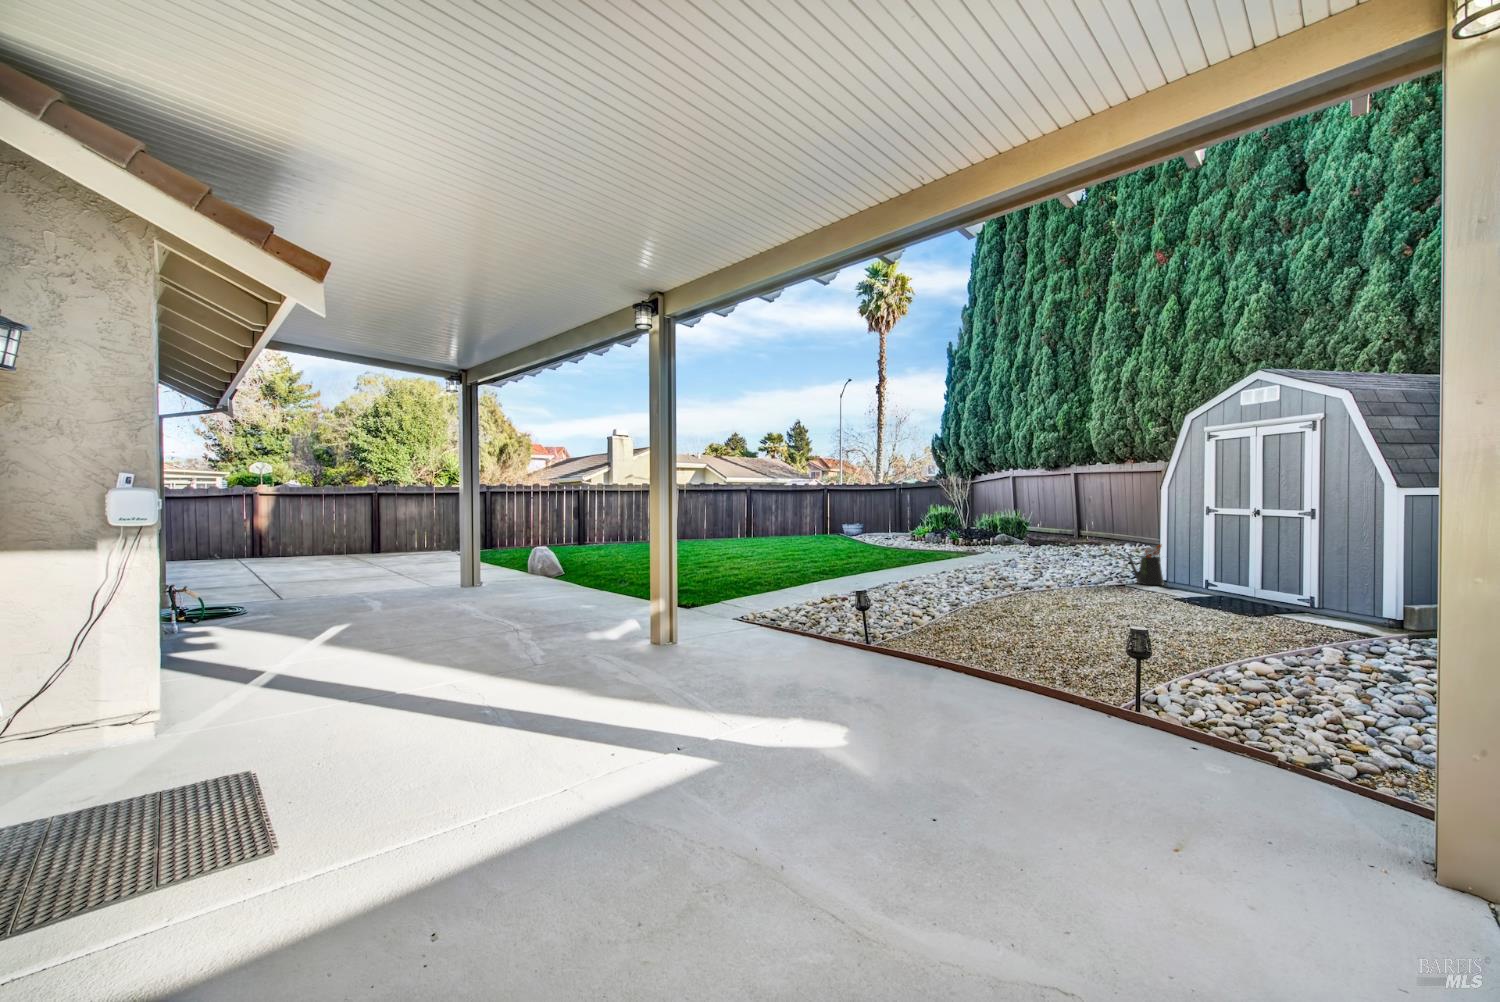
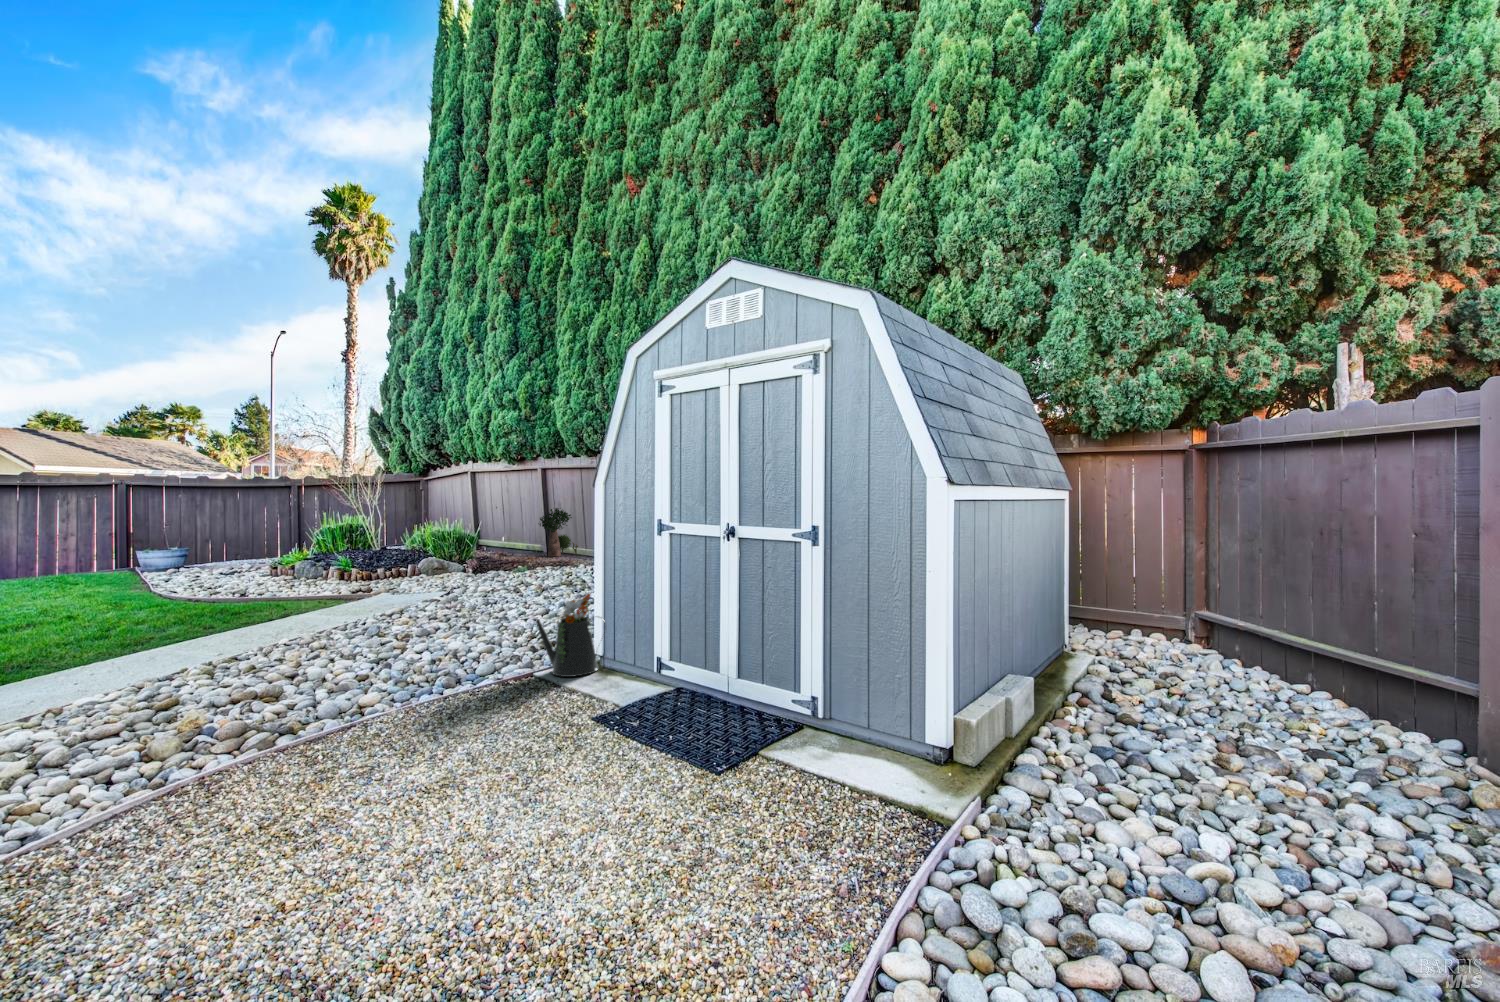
potted plant: none [1073,504,1104,539] -> present [540,508,578,557]

